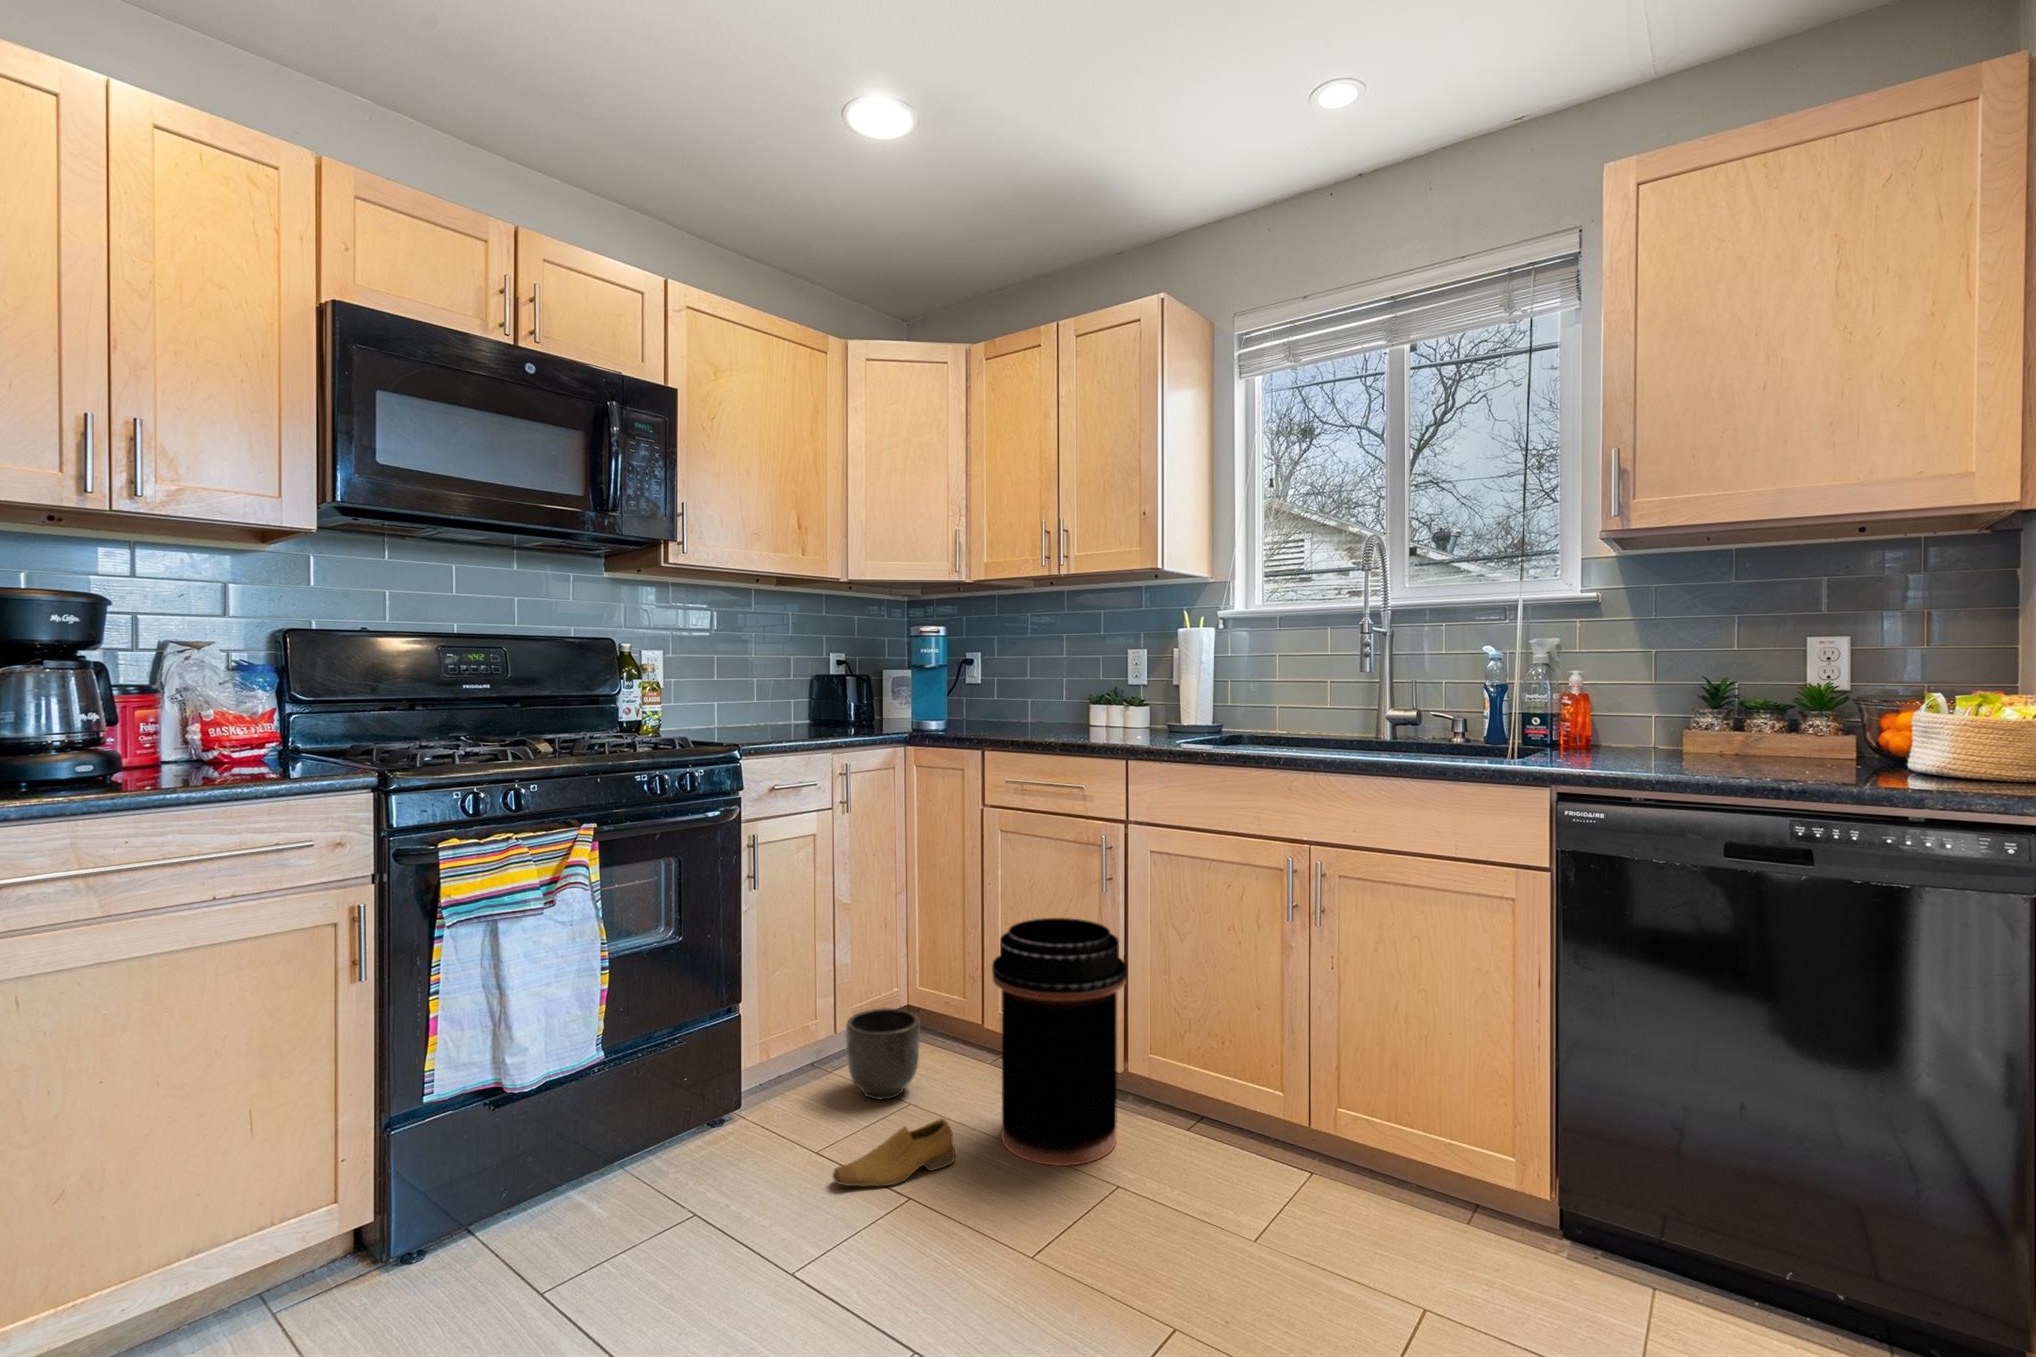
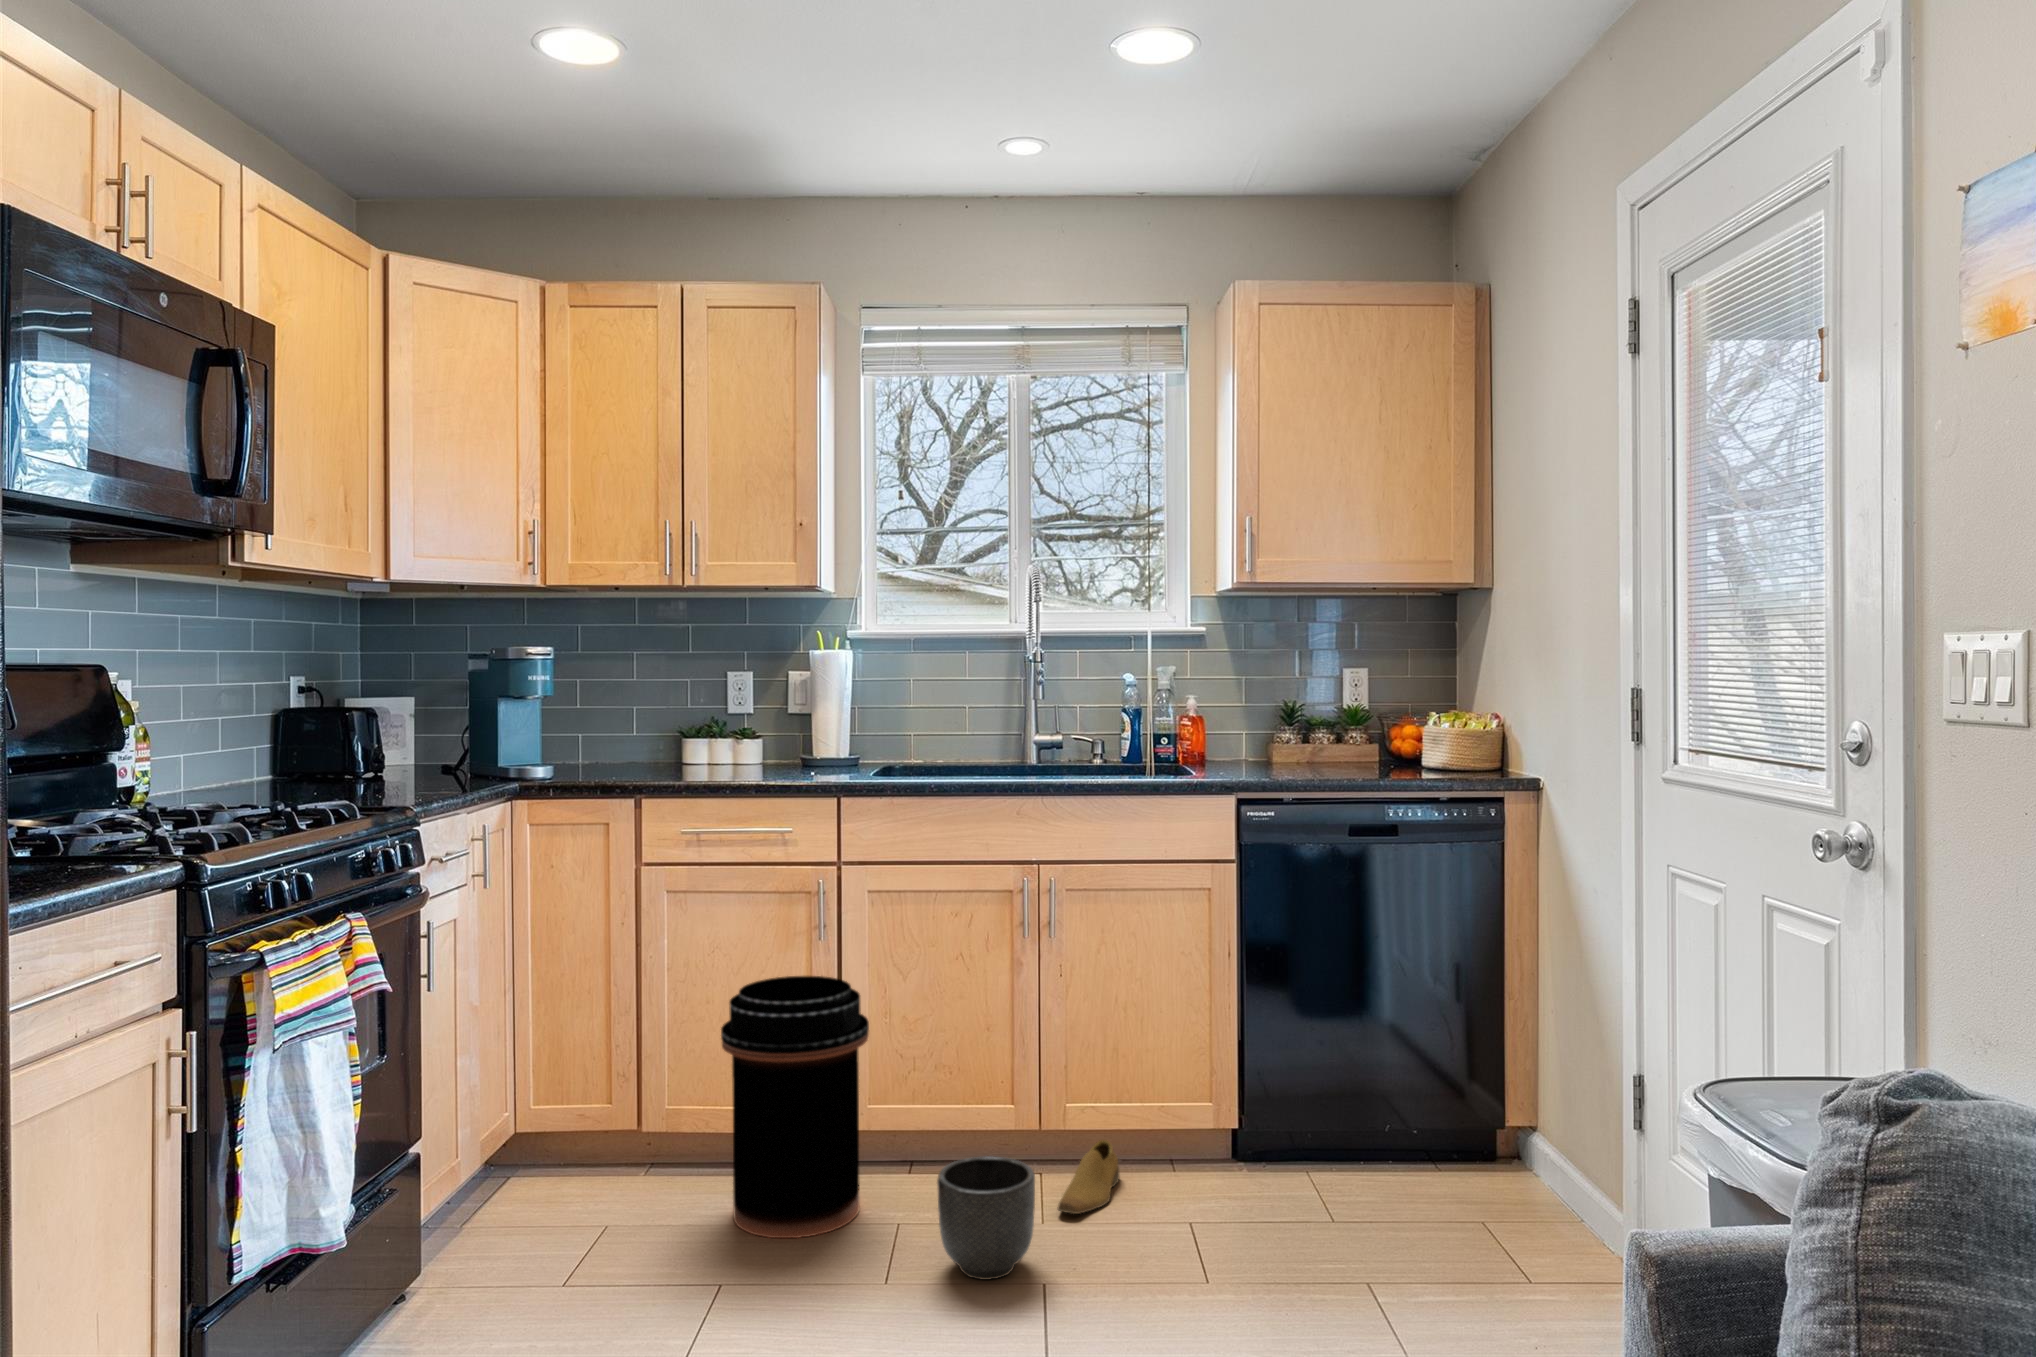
planter: present [846,1008,920,1099] -> present [937,1156,1035,1280]
shoe: present [833,1119,955,1186] -> present [1058,1140,1119,1214]

